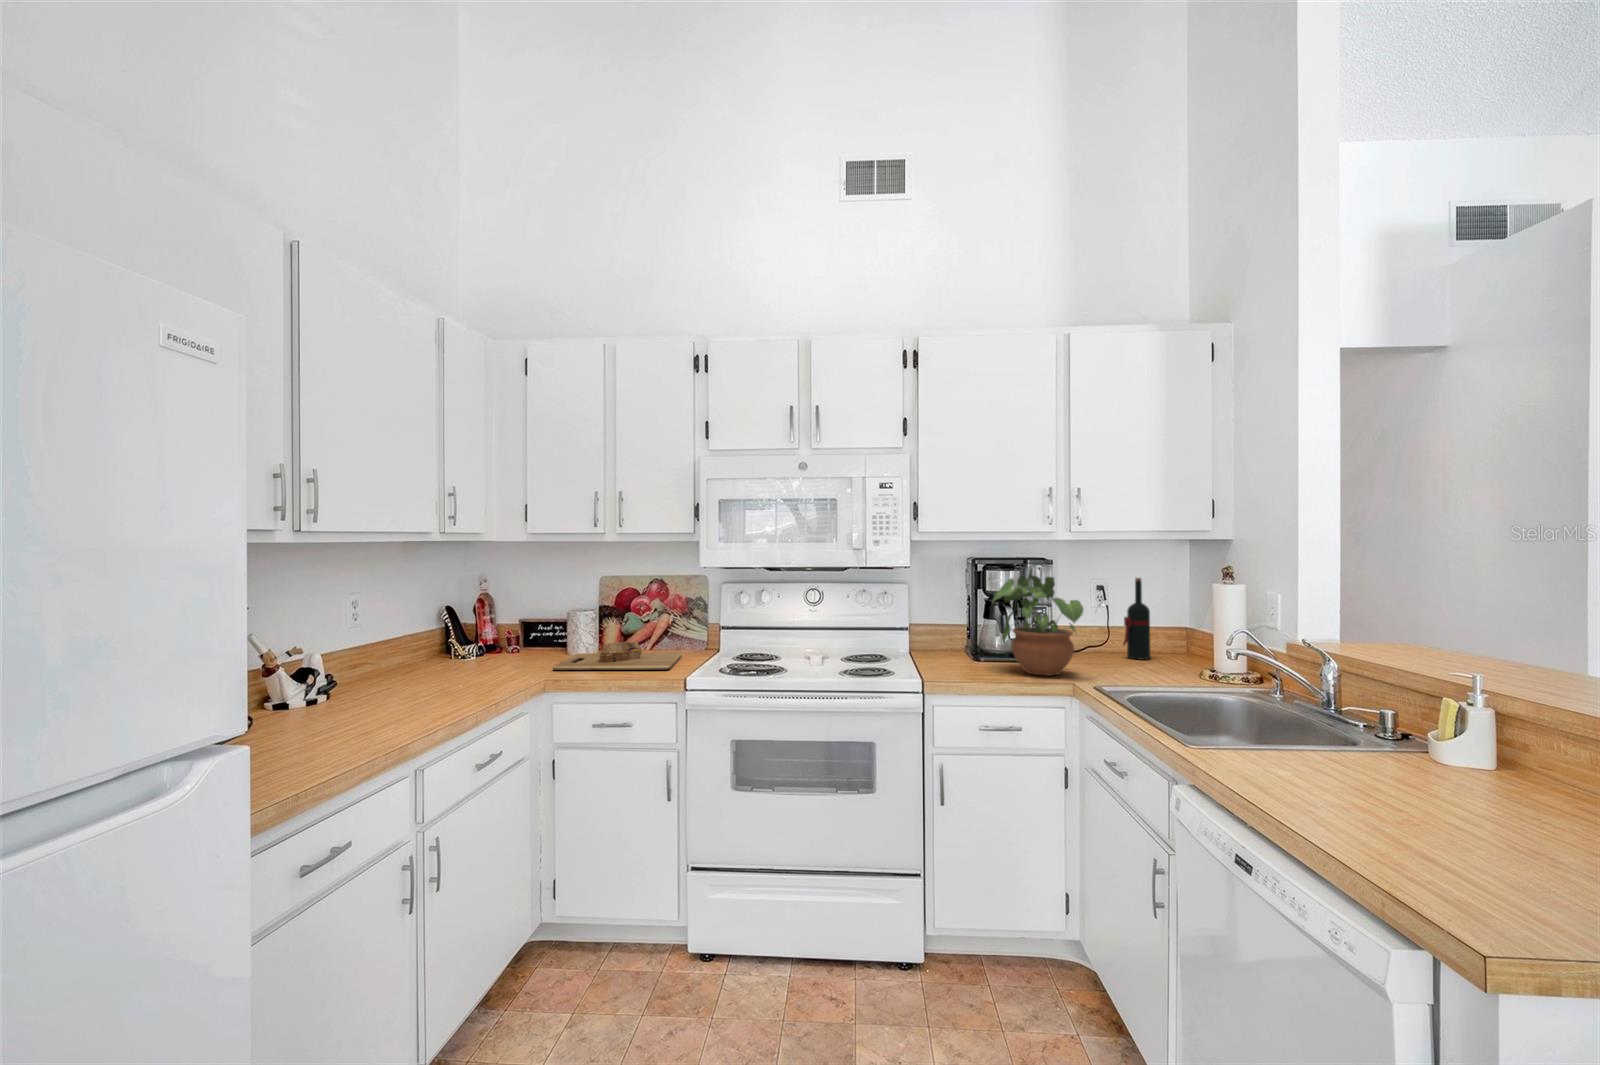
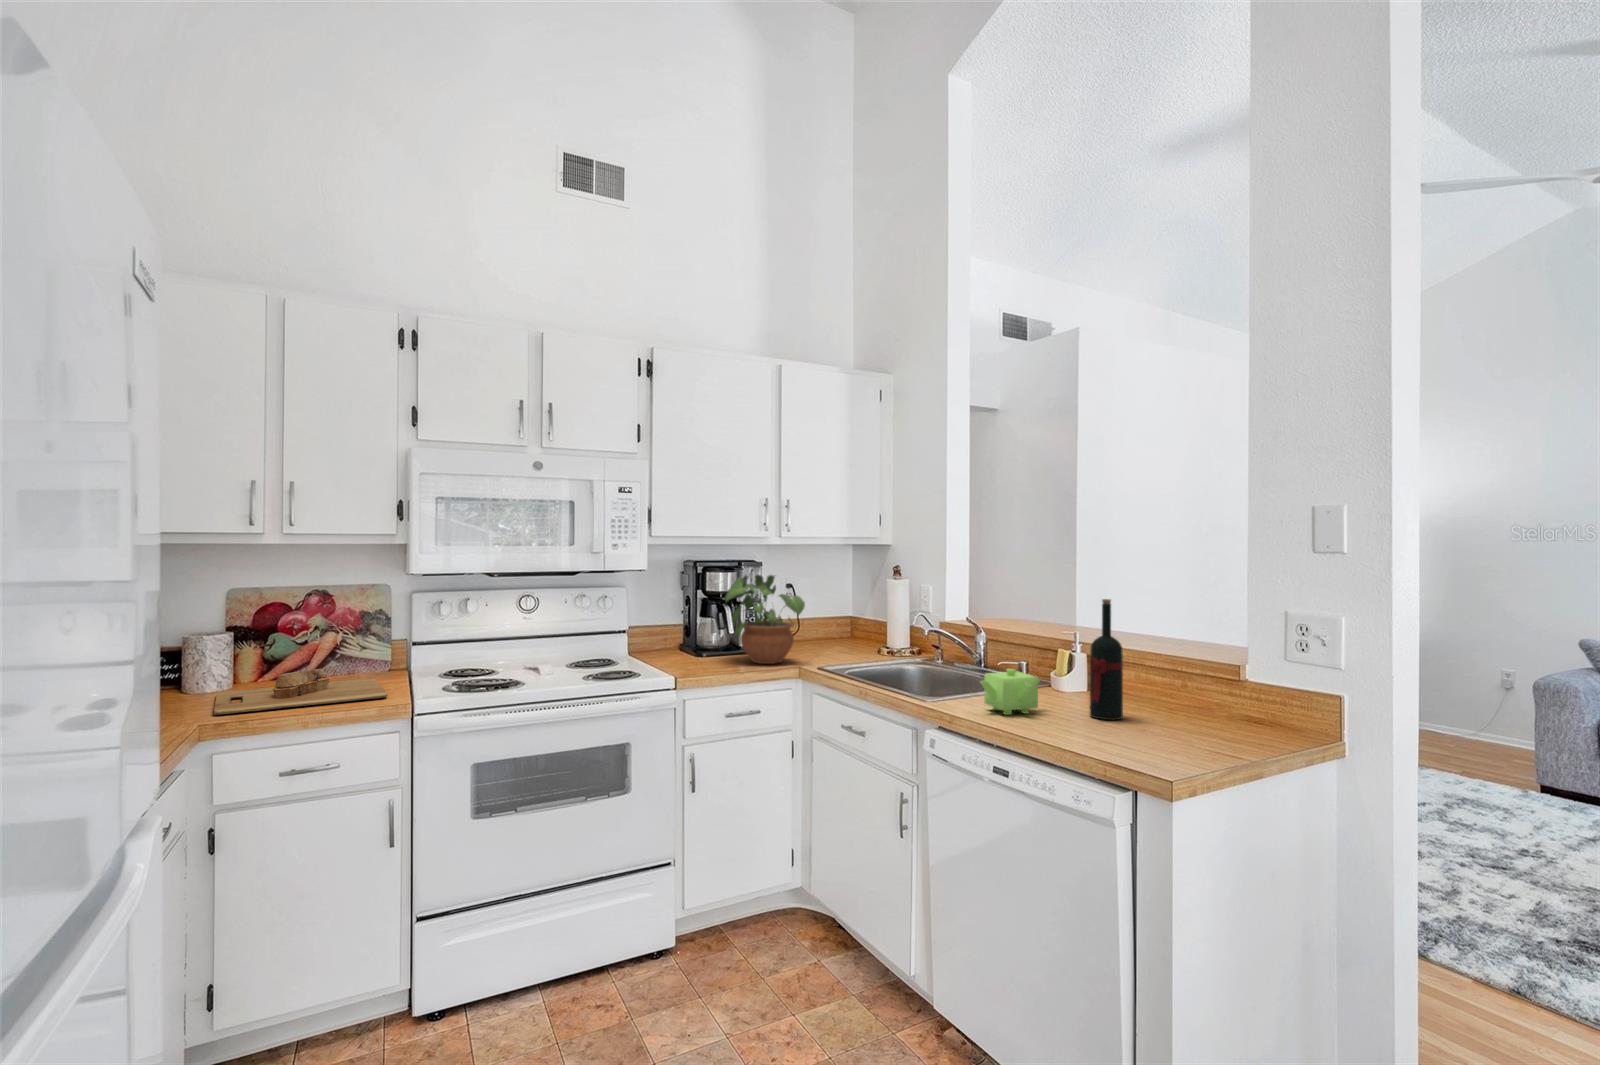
wine bottle: present [1123,578,1150,660] -> present [1090,599,1123,720]
teapot: none [1243,715,1361,786] -> present [981,669,1041,715]

